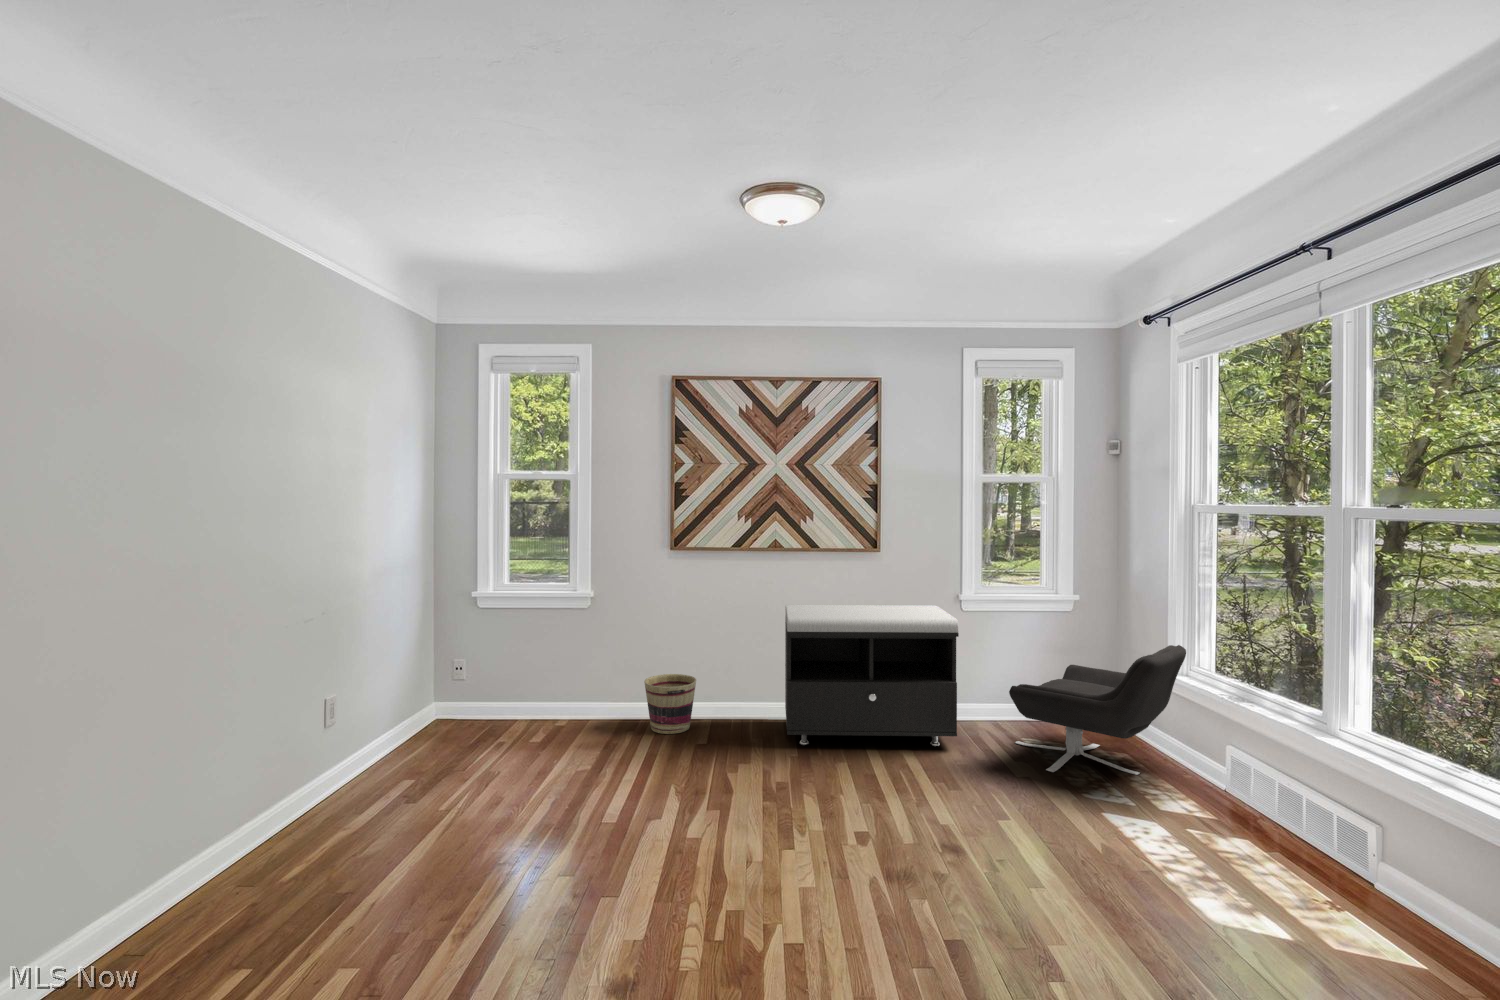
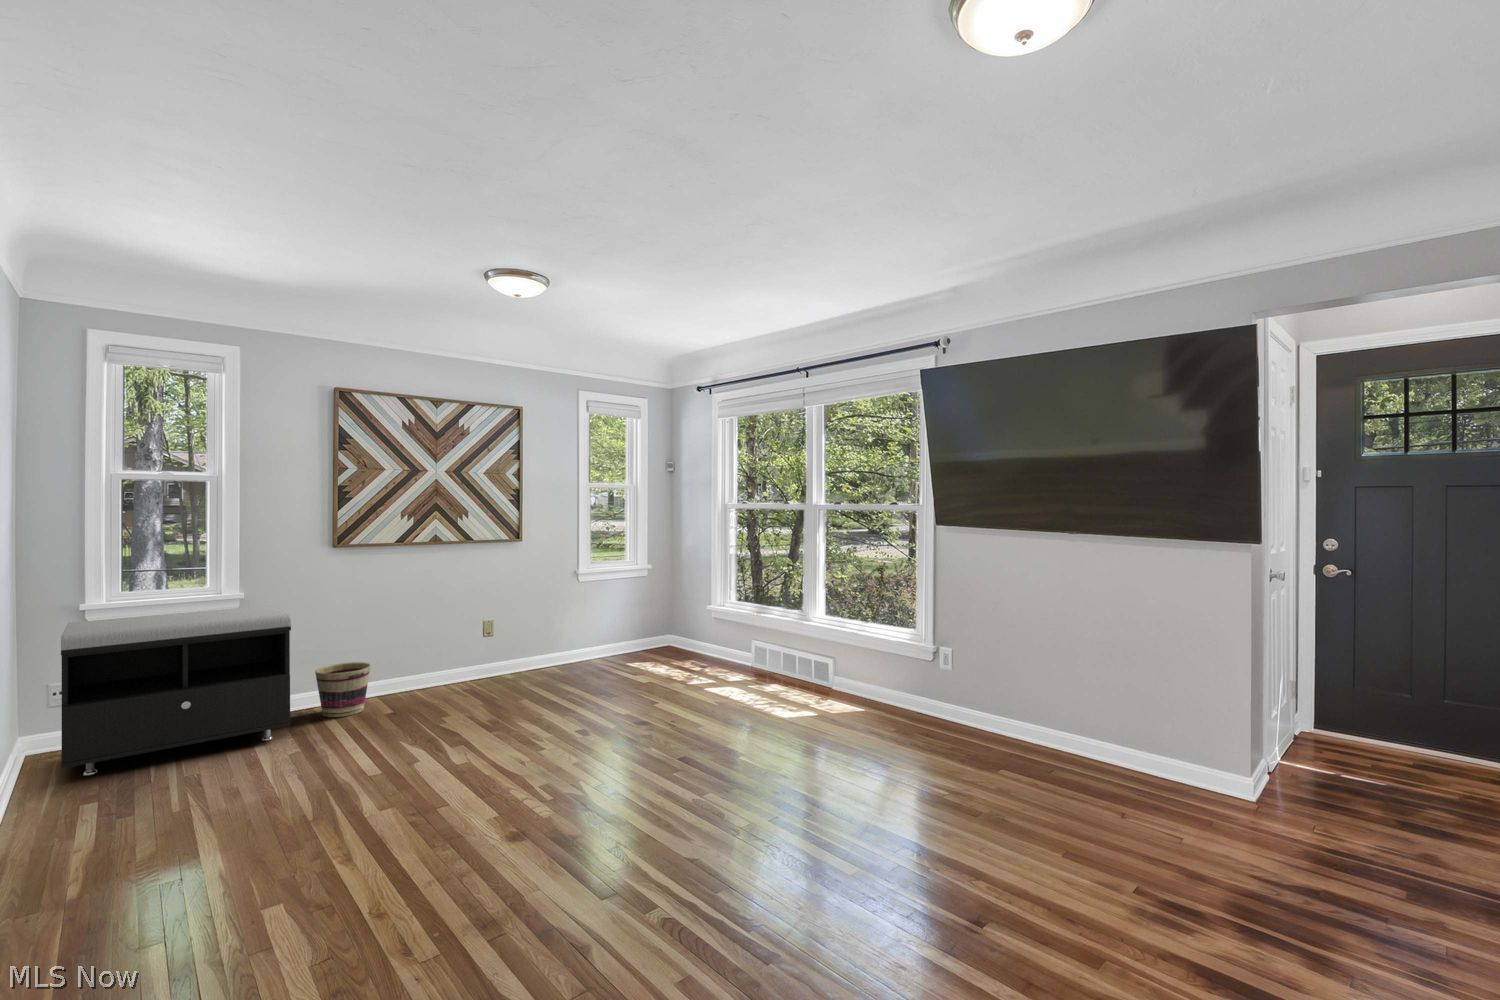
storage bench: present [785,605,959,746] -> present [61,605,291,776]
lounge chair: present [1009,645,1186,775] -> none [627,588,727,678]

